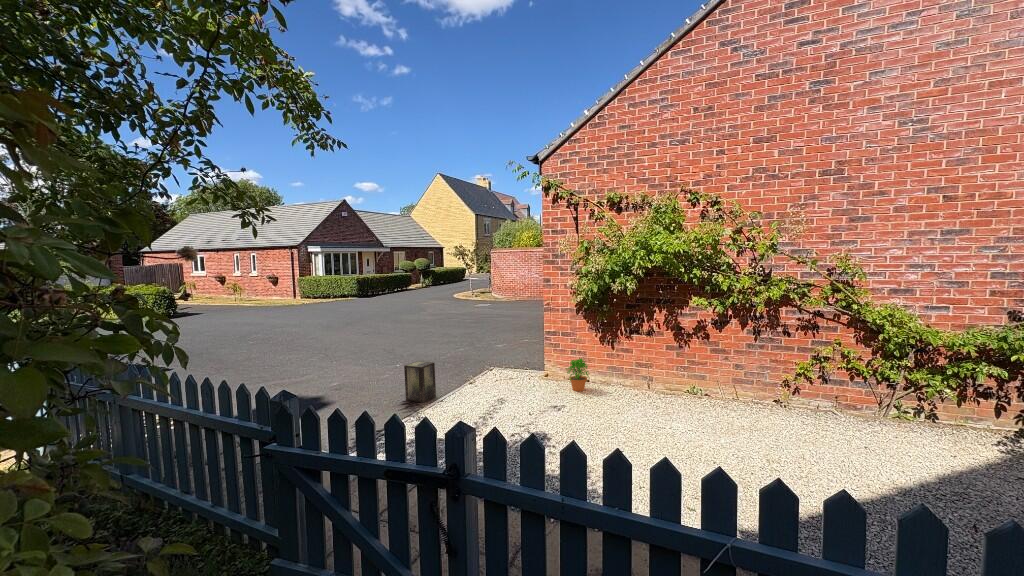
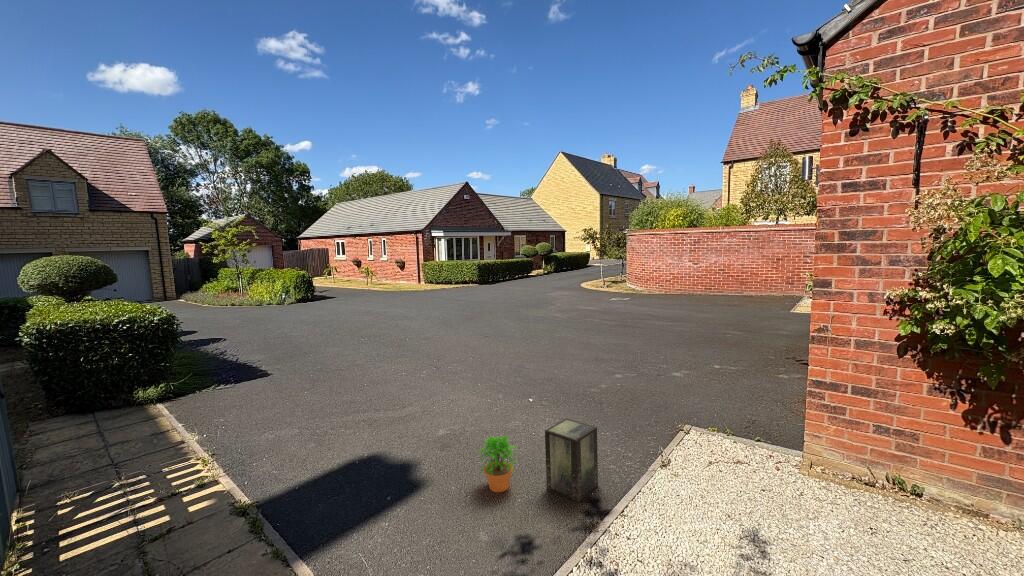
potted plant: present [567,359,589,391] -> present [480,435,516,492]

